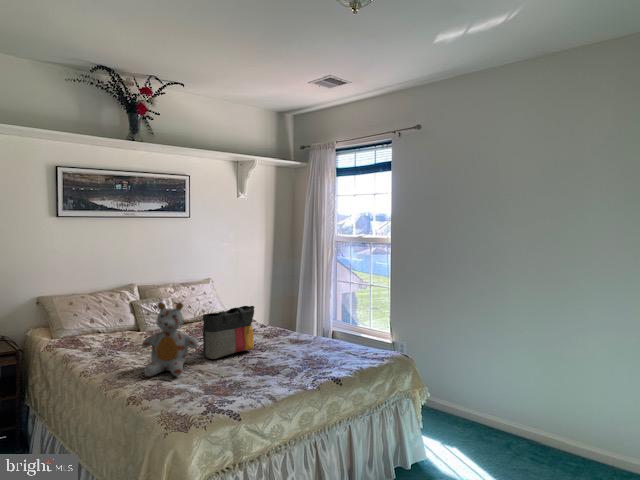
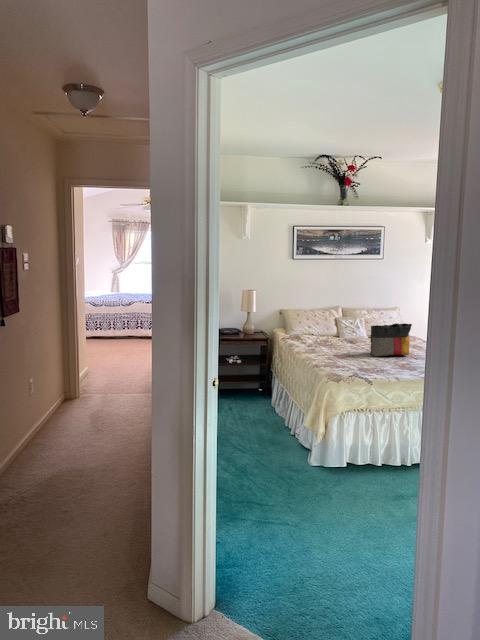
stuffed bear: present [142,302,198,376] -> none [328,314,364,360]

